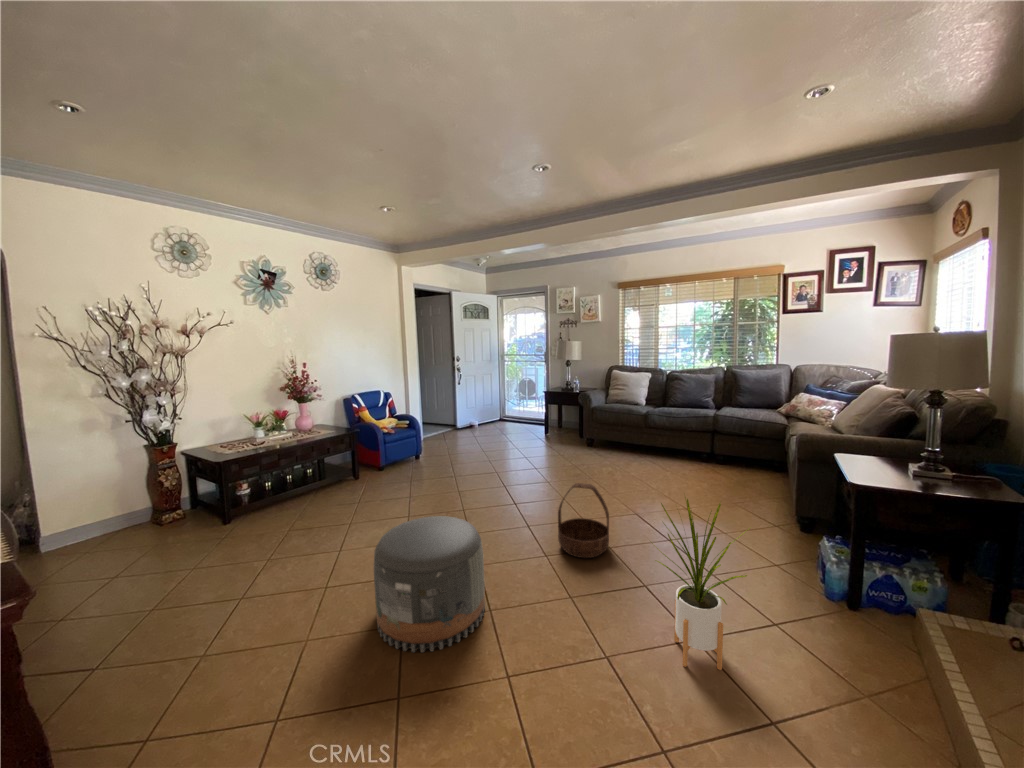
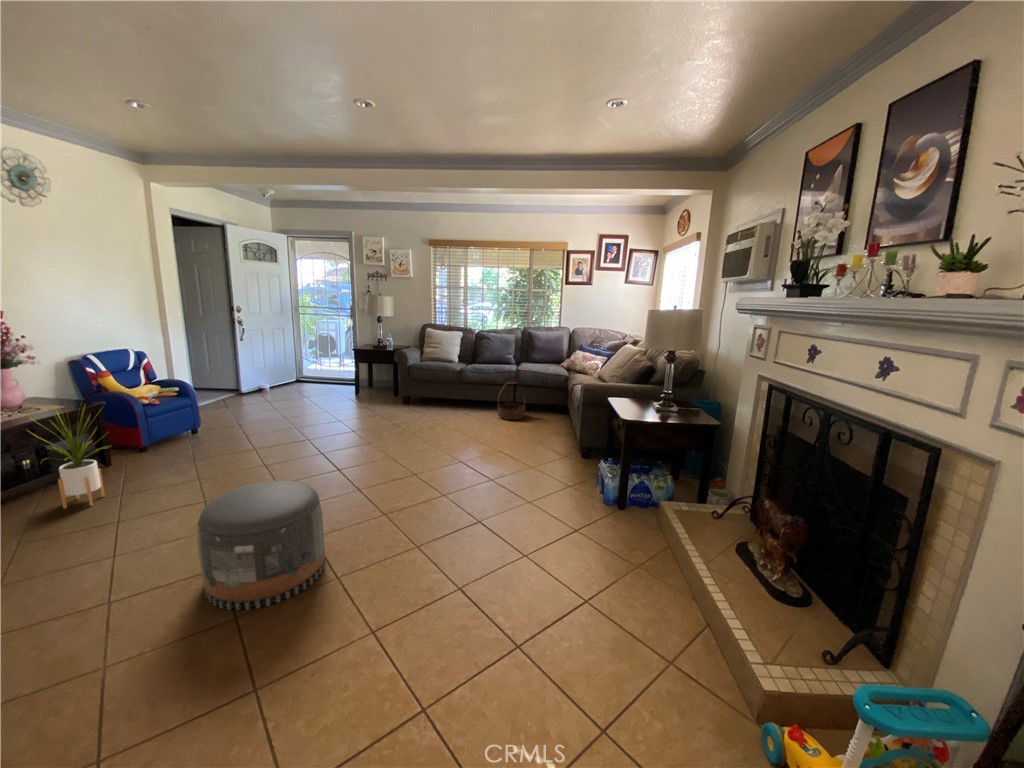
basket: present [558,483,609,558] -> present [498,382,526,420]
house plant: present [652,497,751,670] -> present [30,405,105,509]

